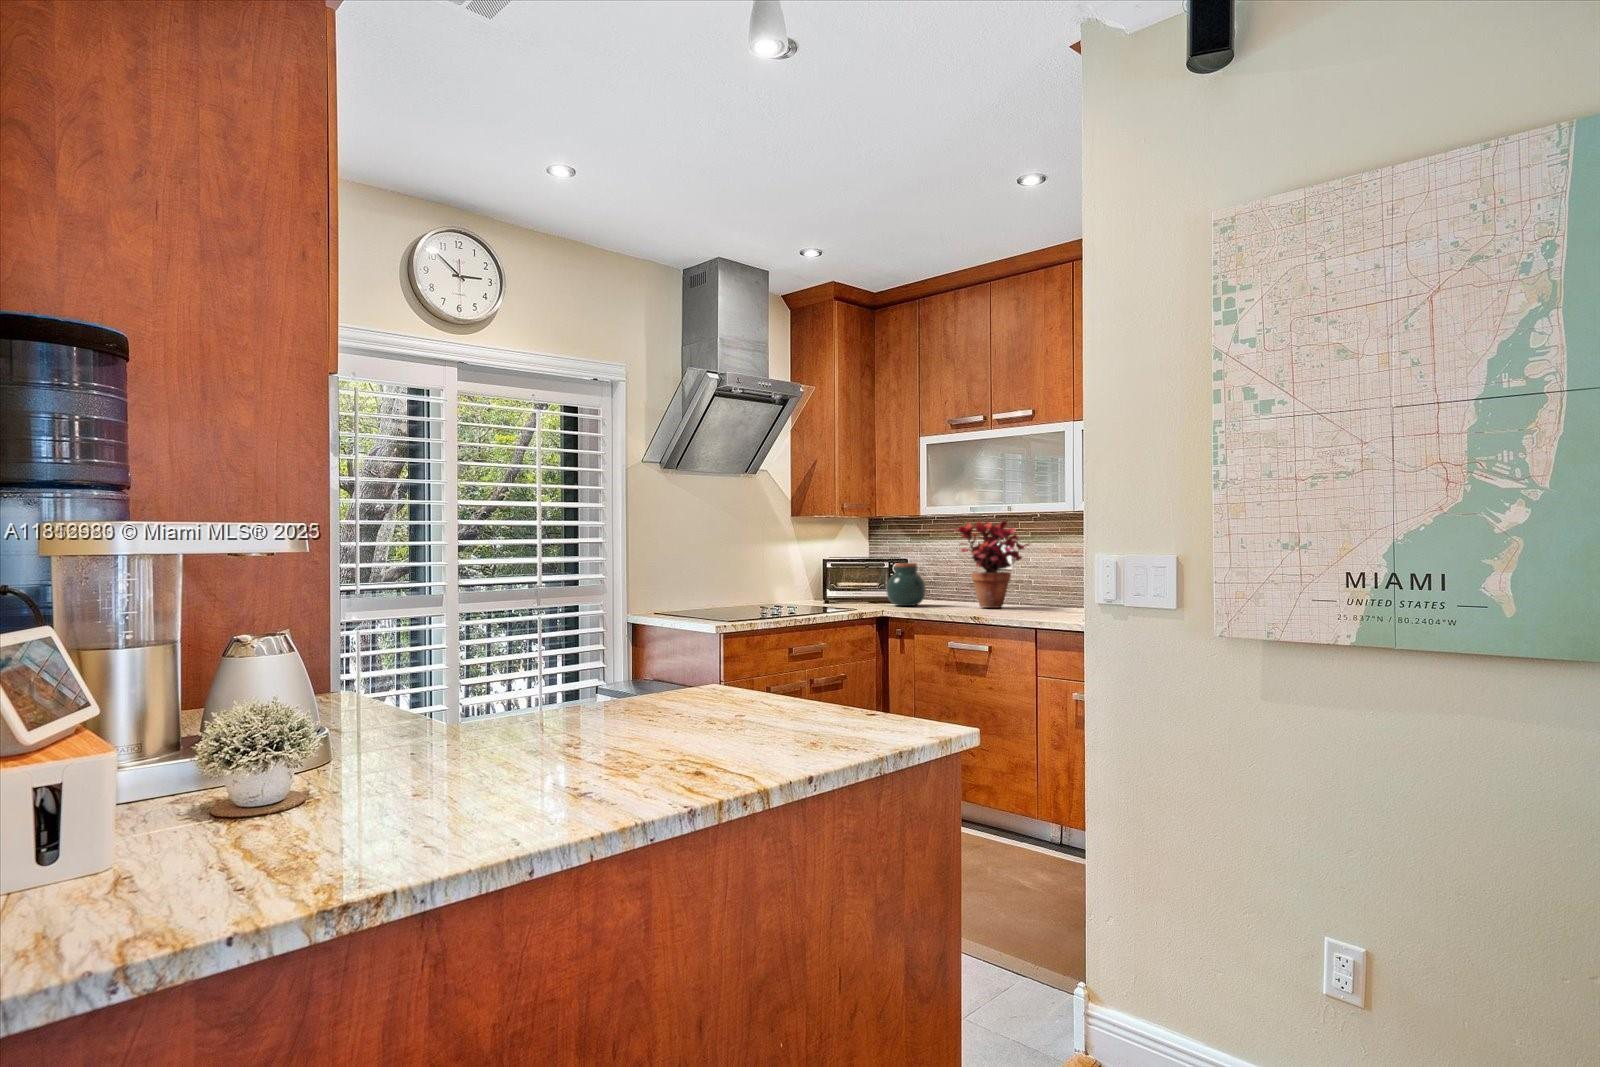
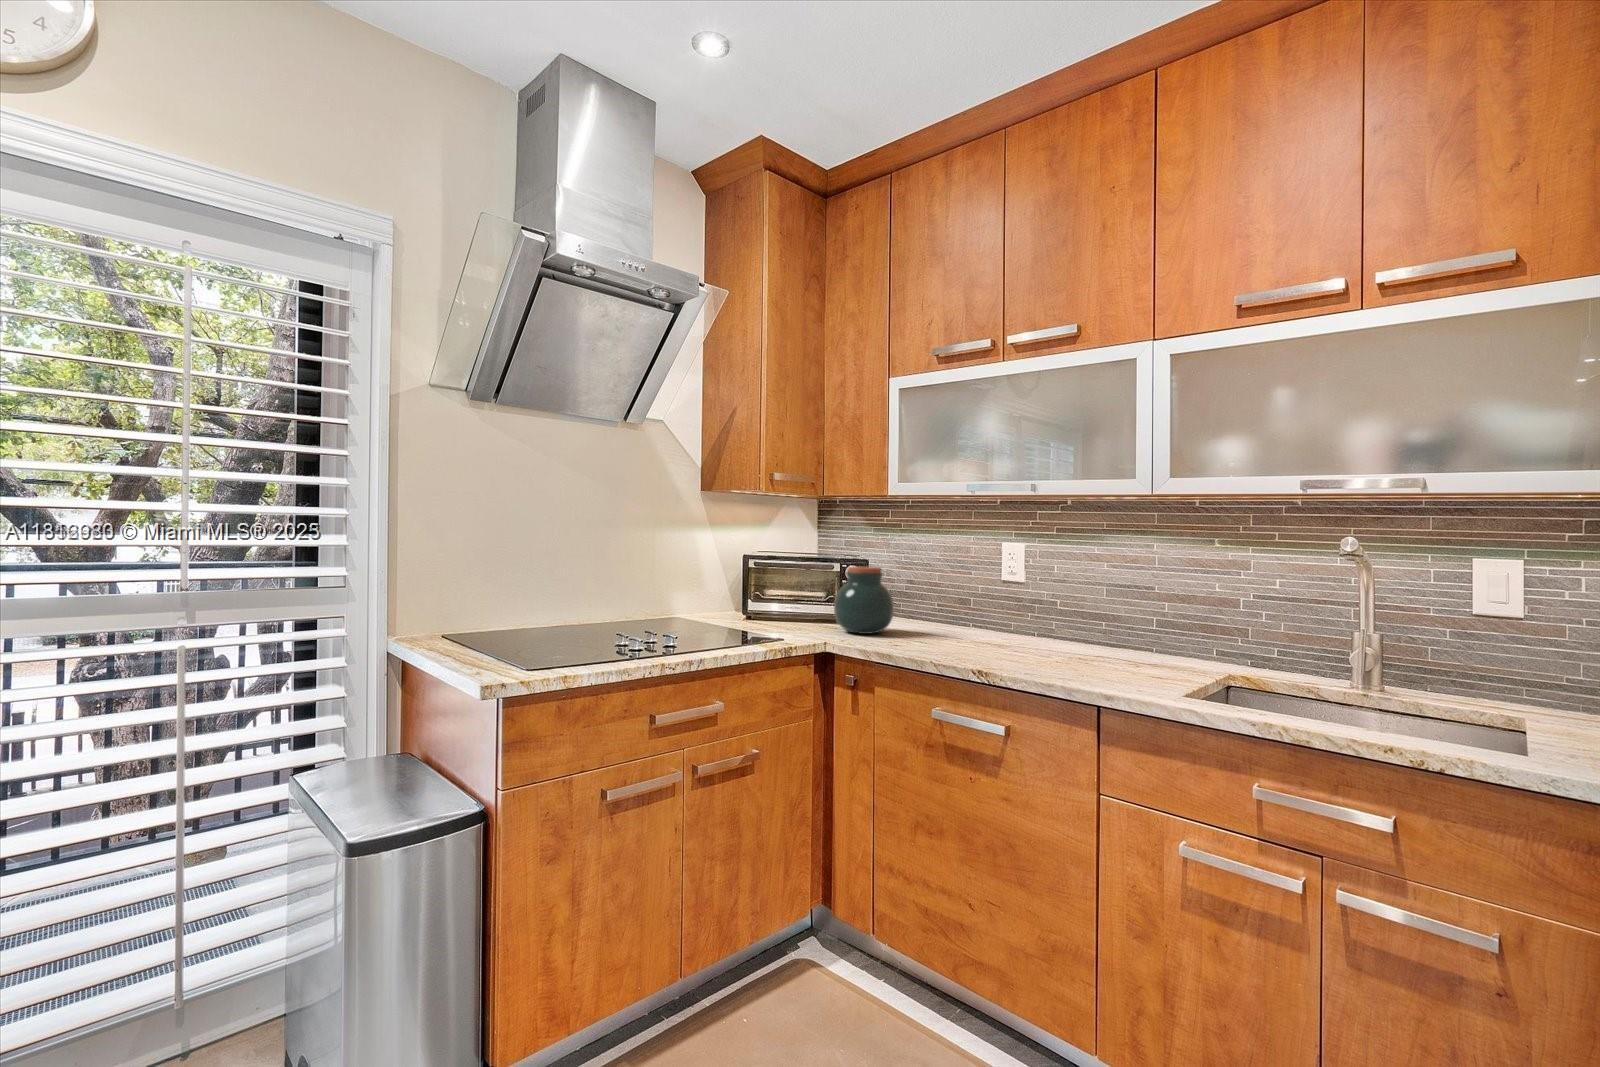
potted plant: present [955,521,1030,608] -> none [940,506,1065,644]

